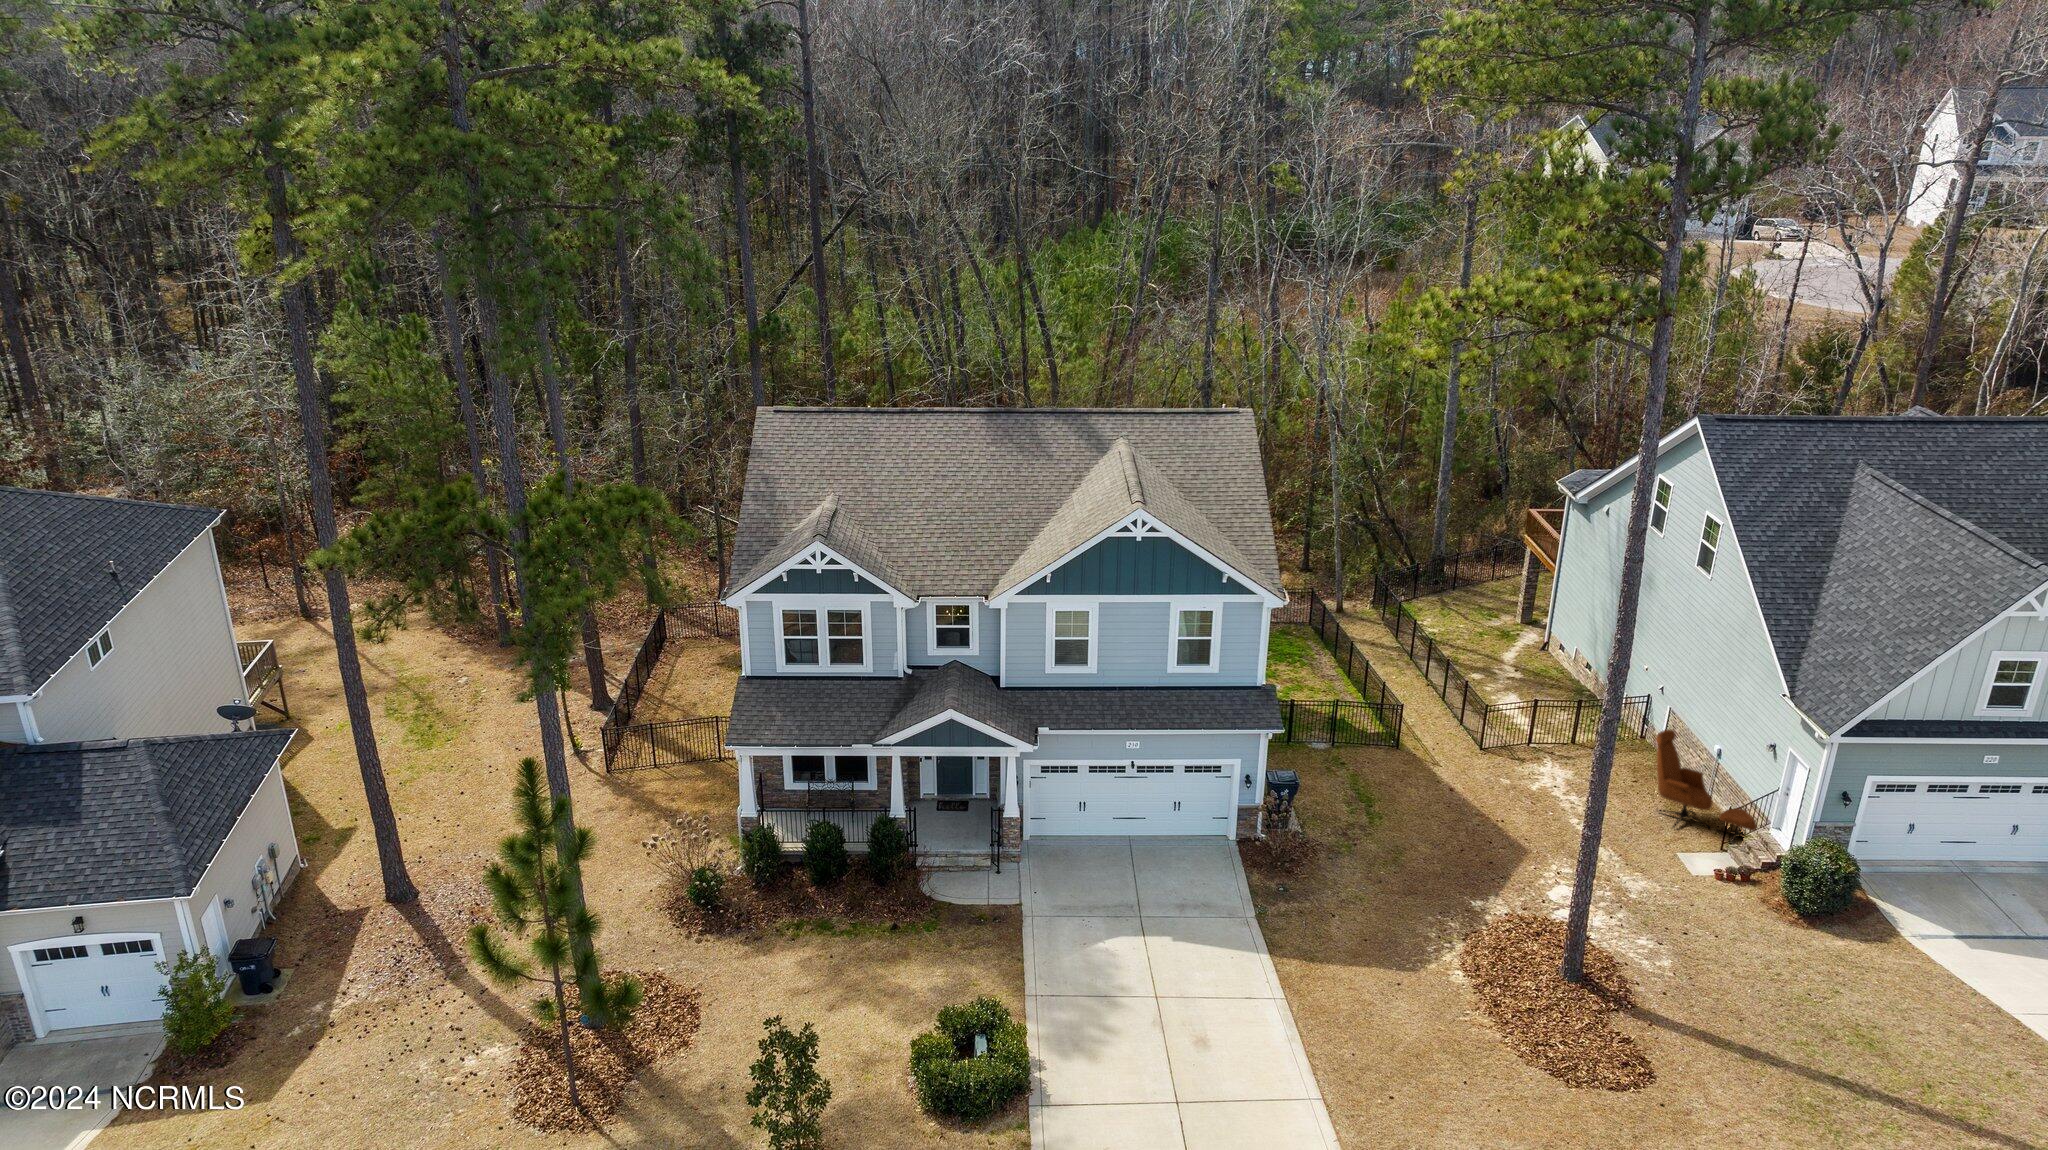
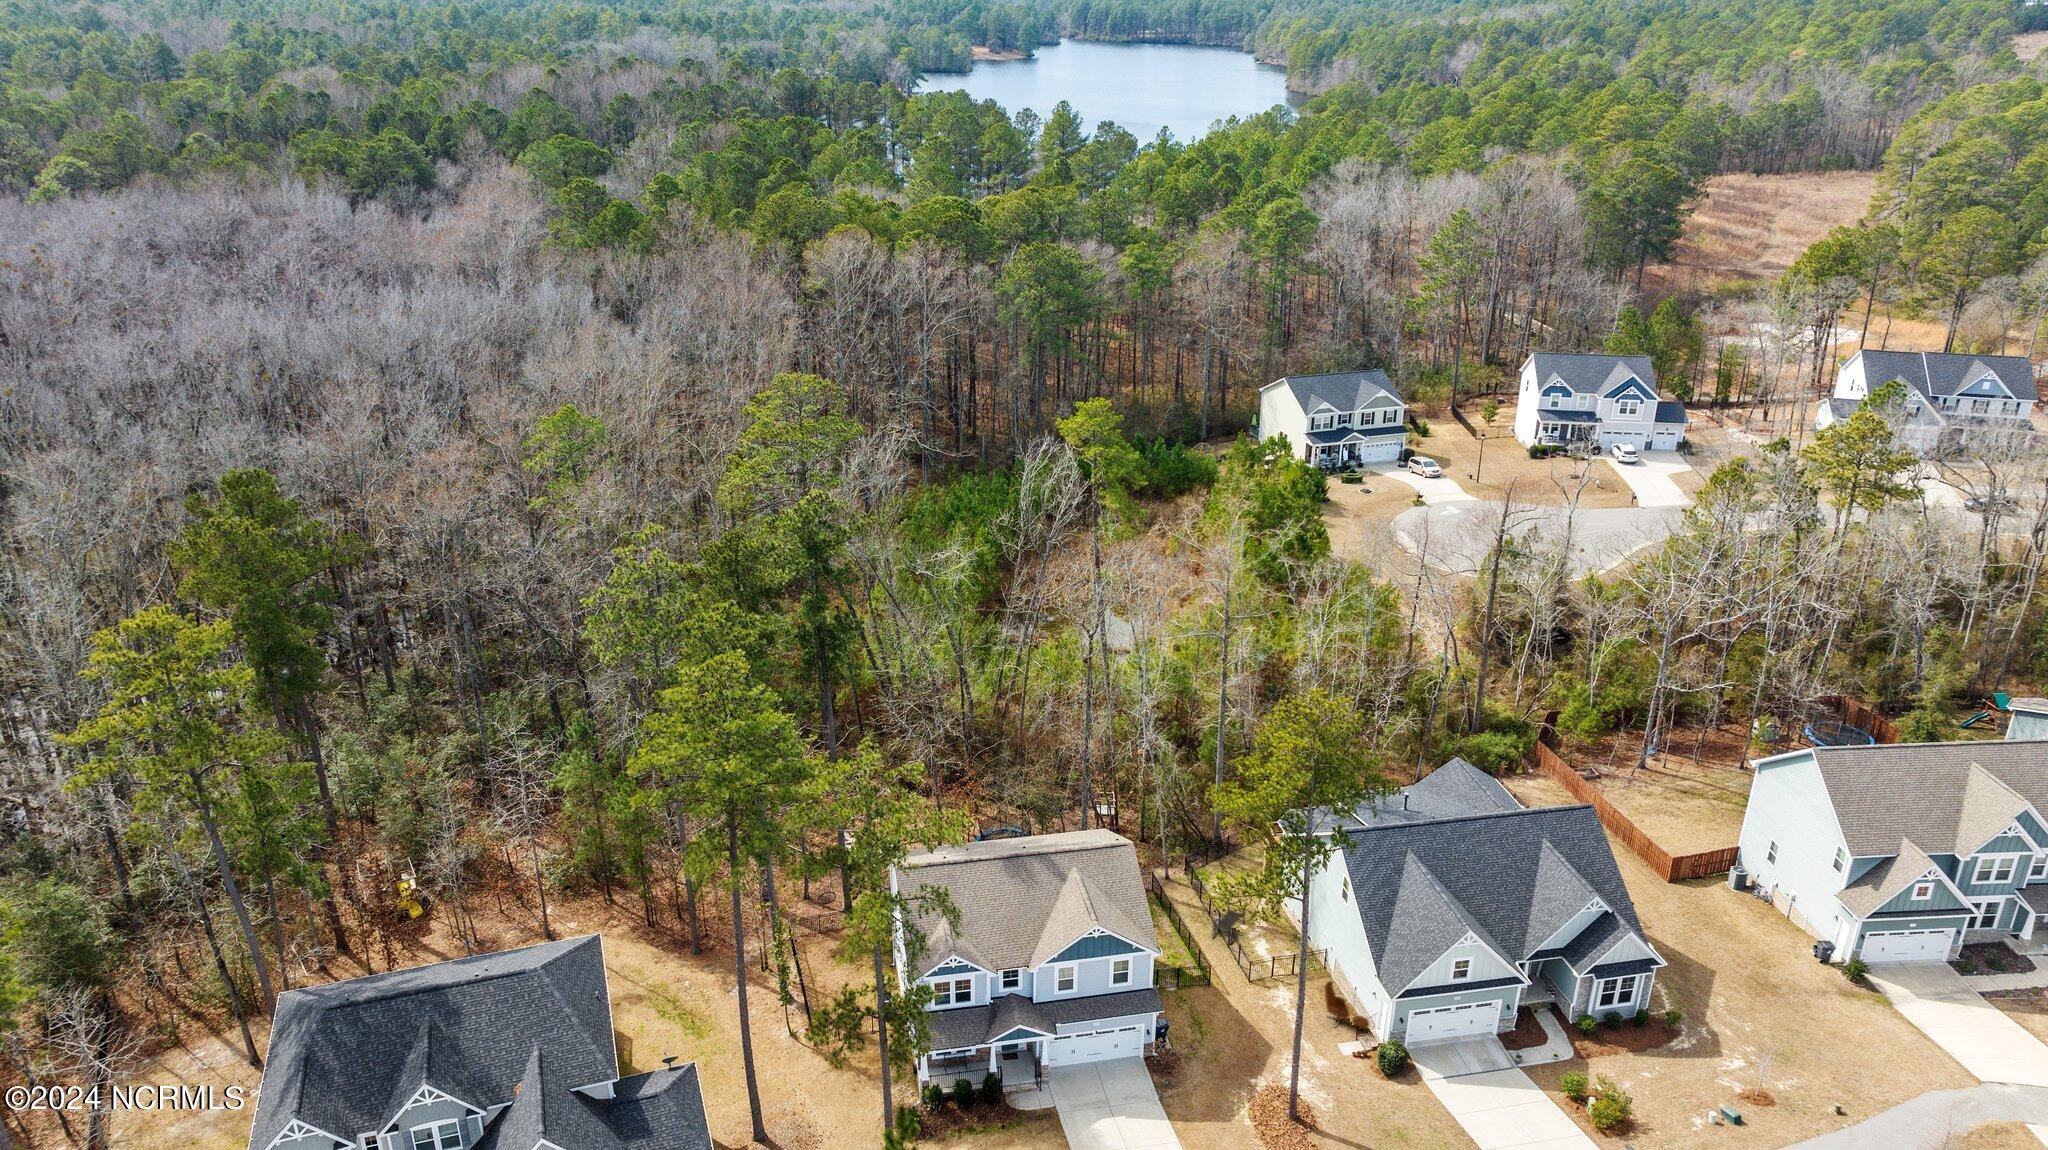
bench: none [1410,628,1482,697] -> present [1212,906,1245,944]

